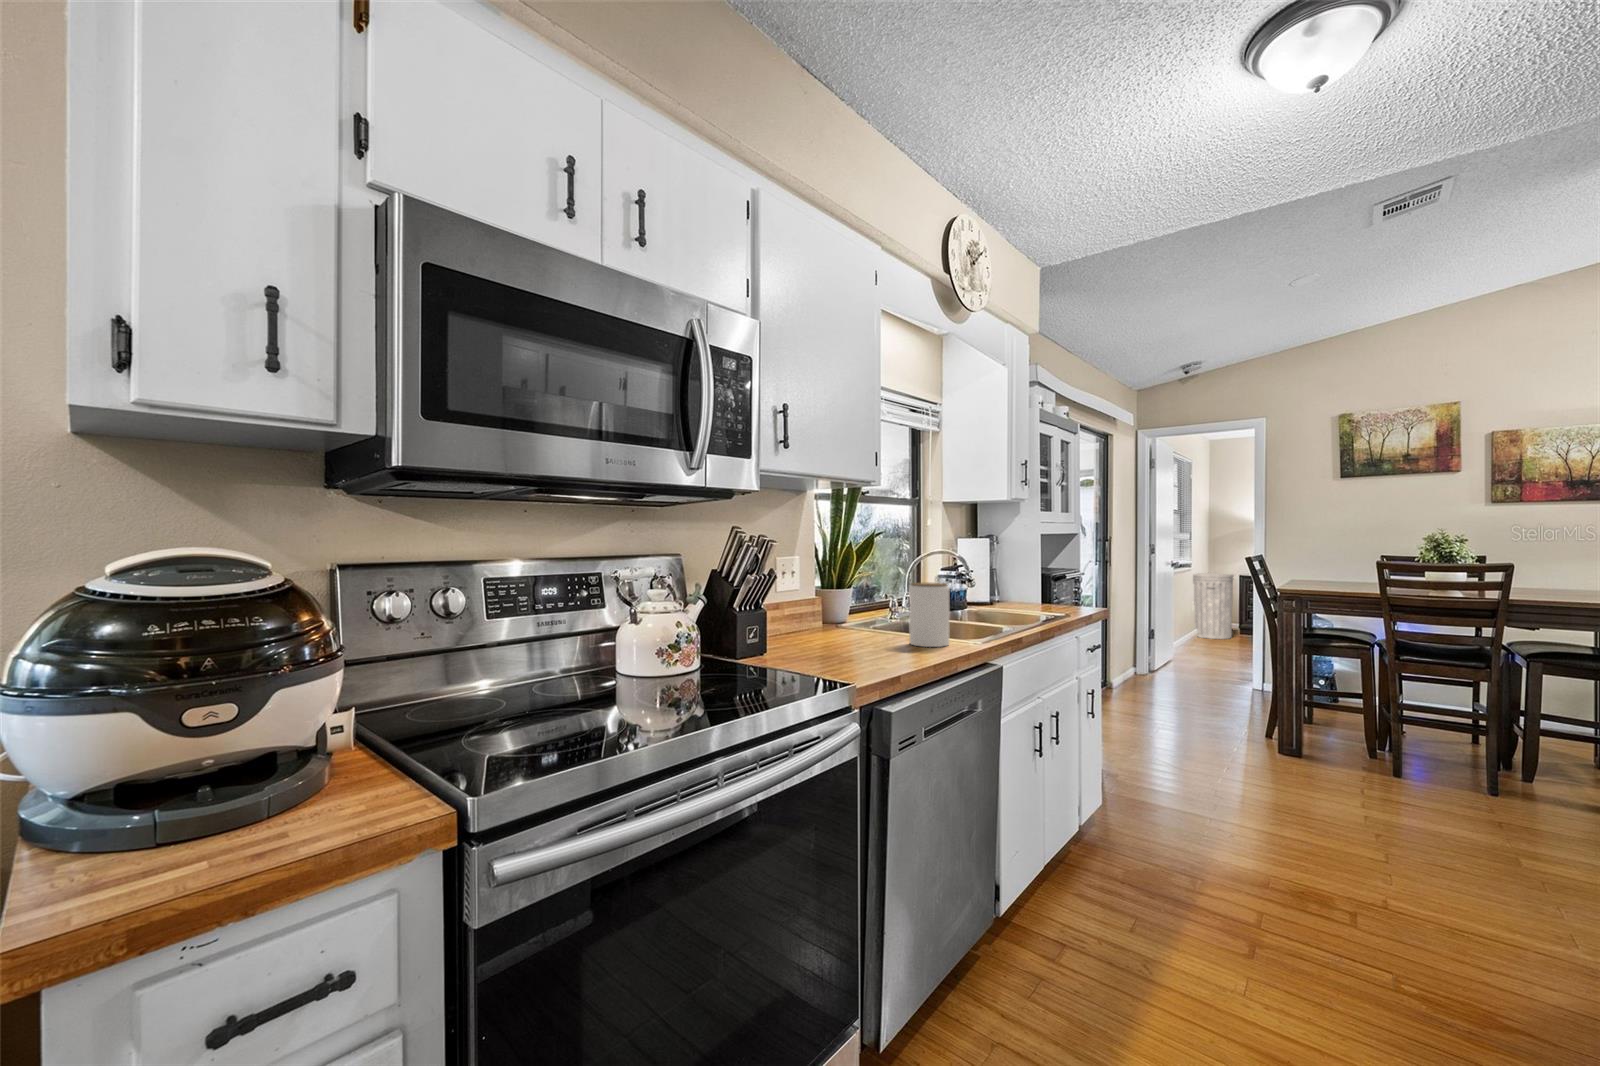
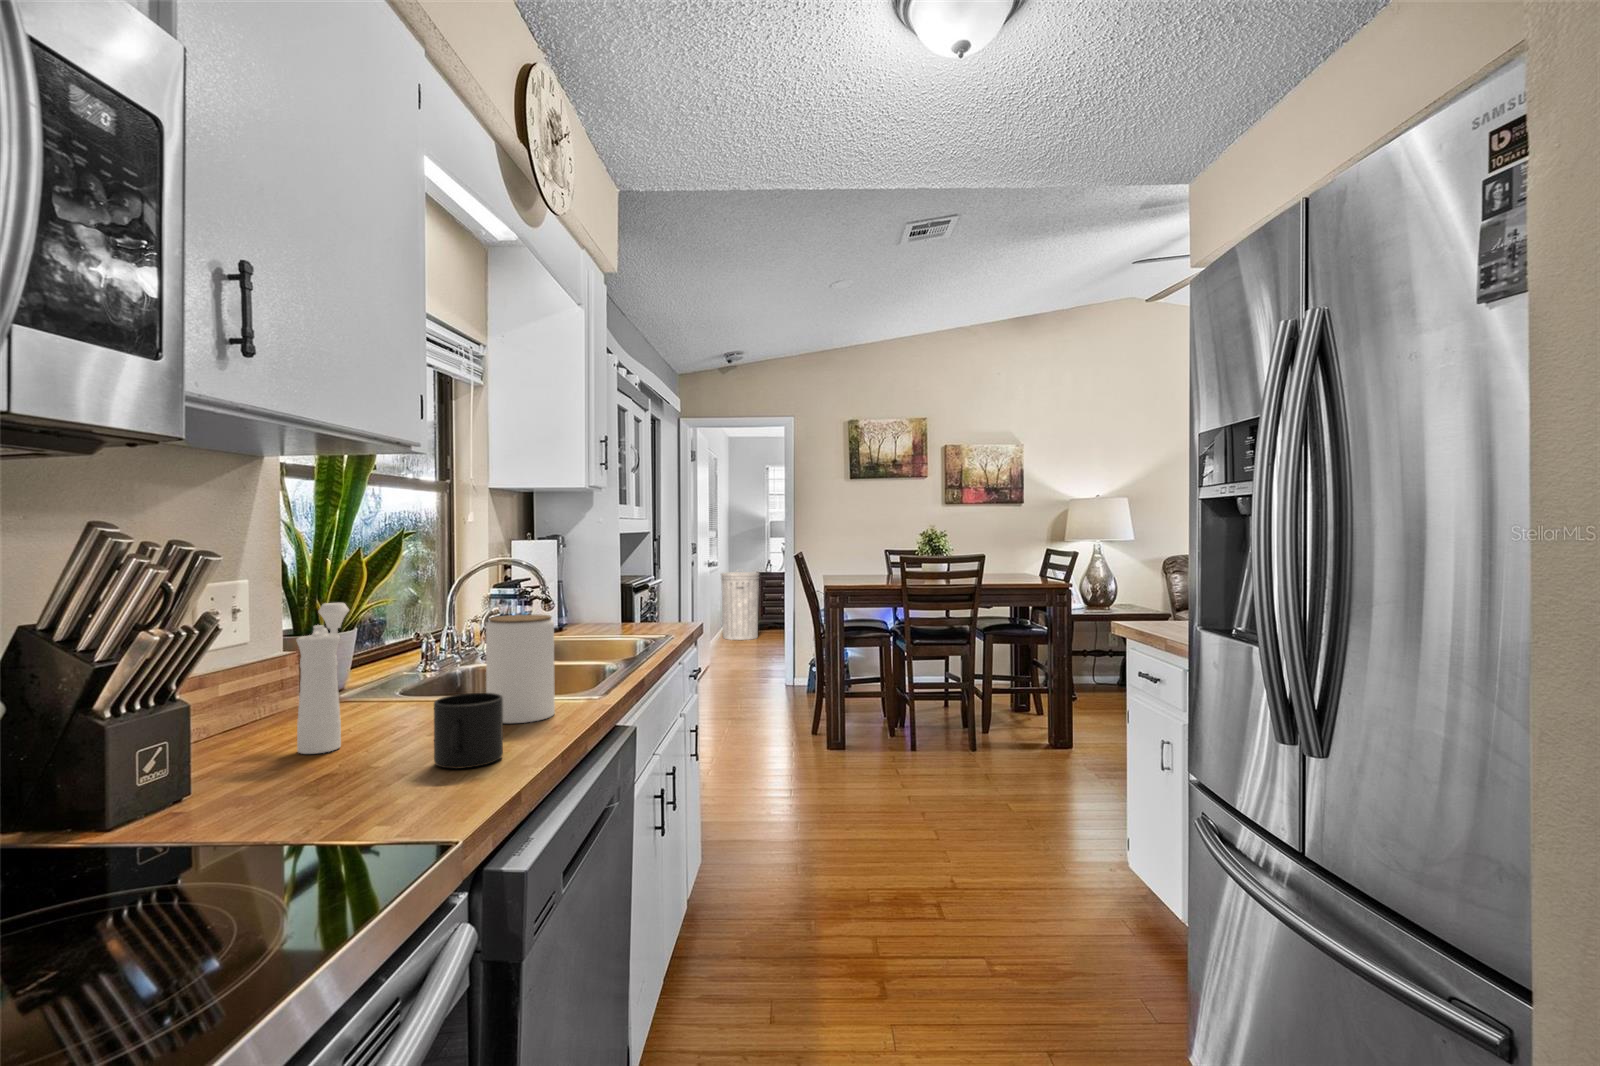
pepper mill: none [813,570,840,647] -> present [296,603,349,754]
mug: none [871,622,906,661] -> present [434,693,503,769]

